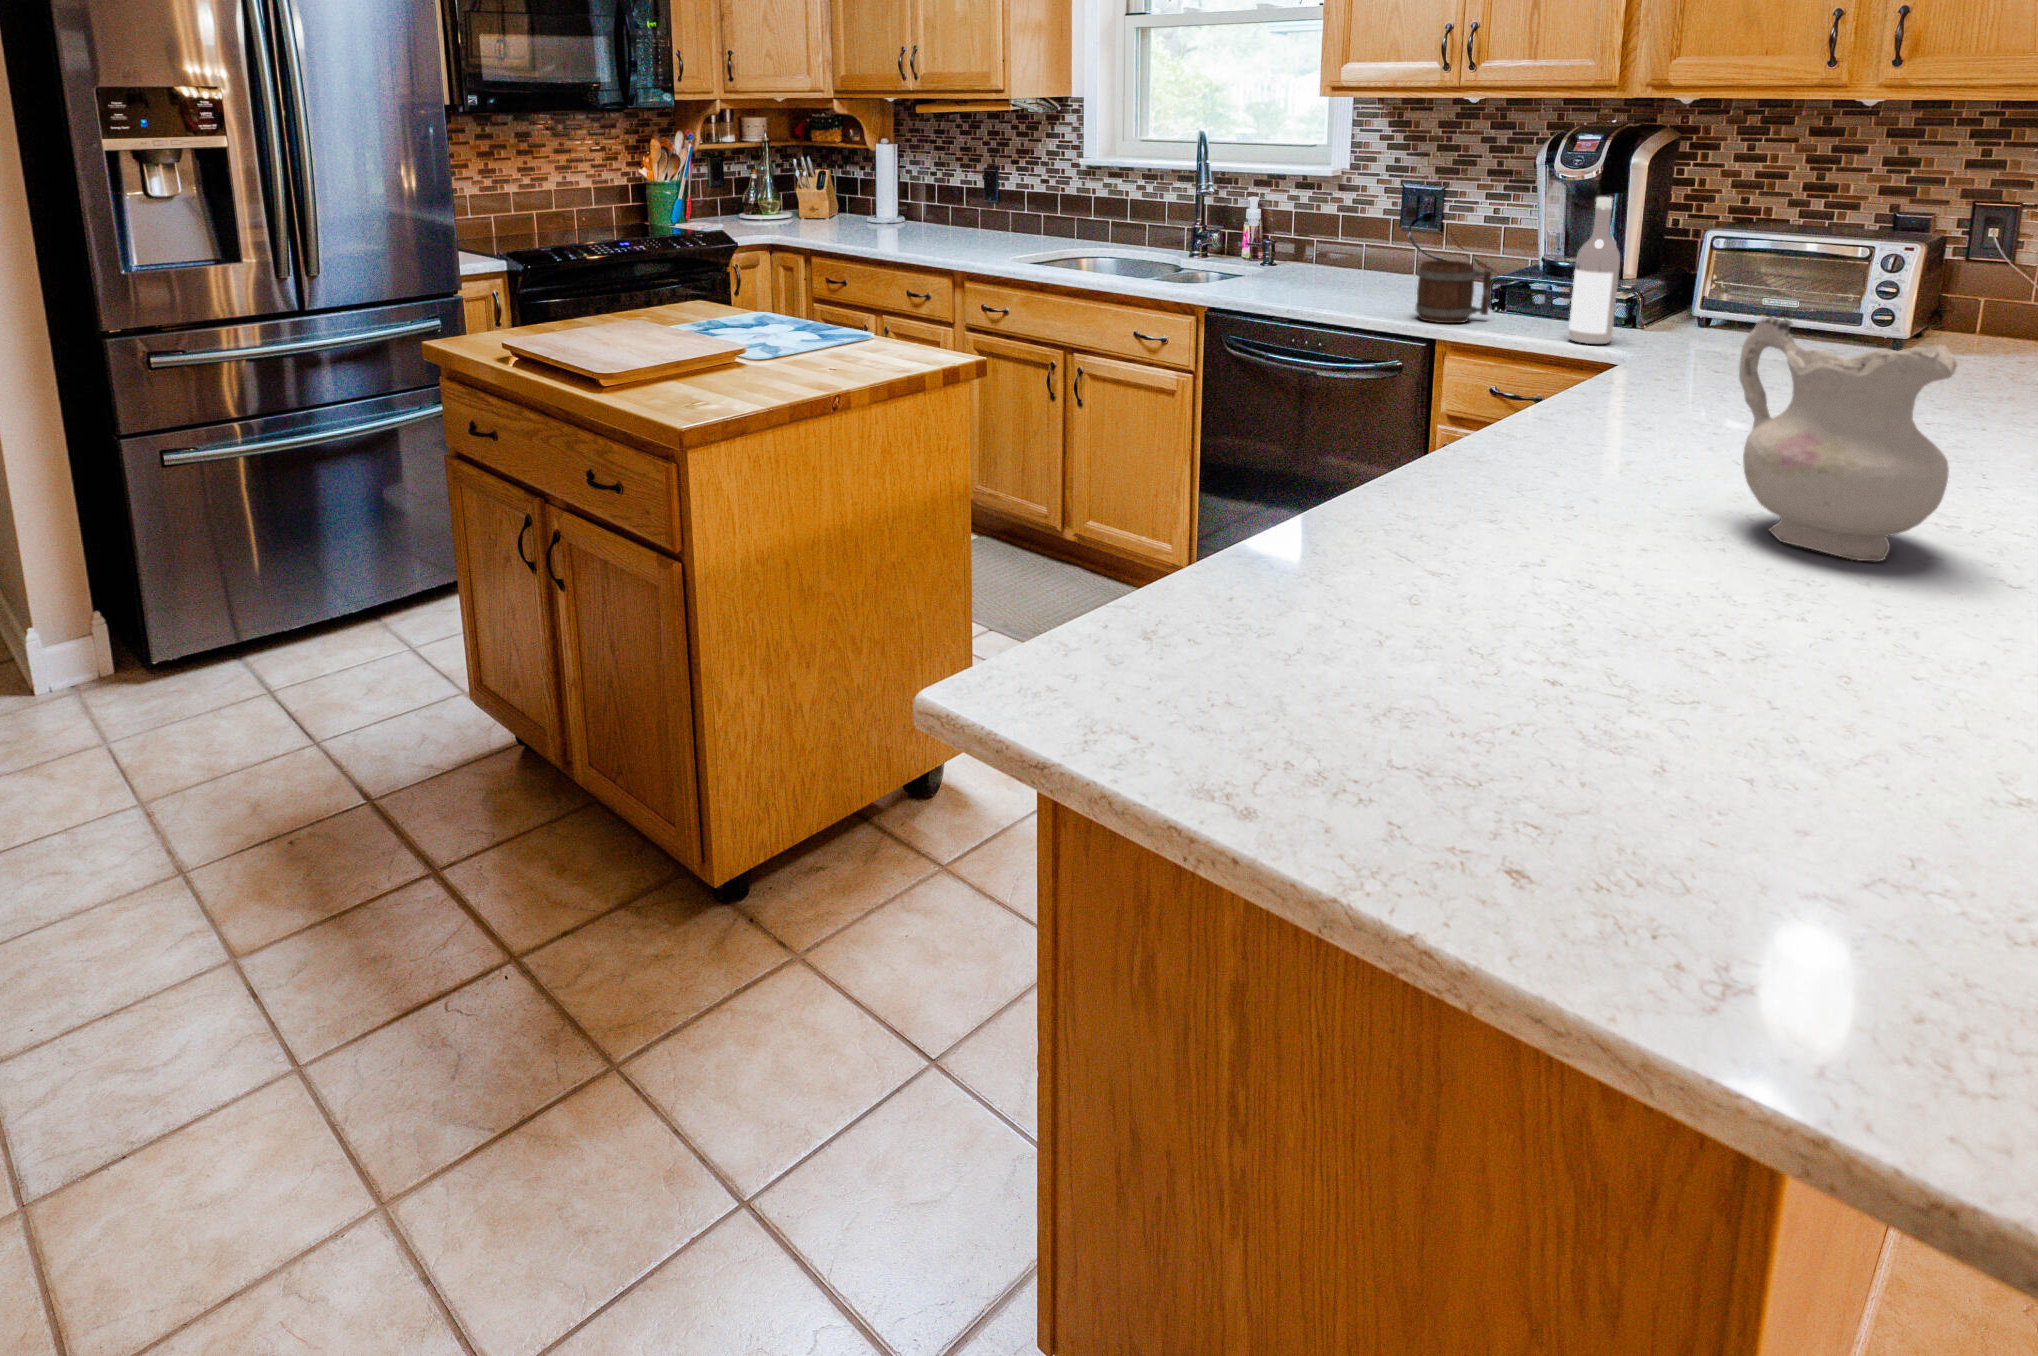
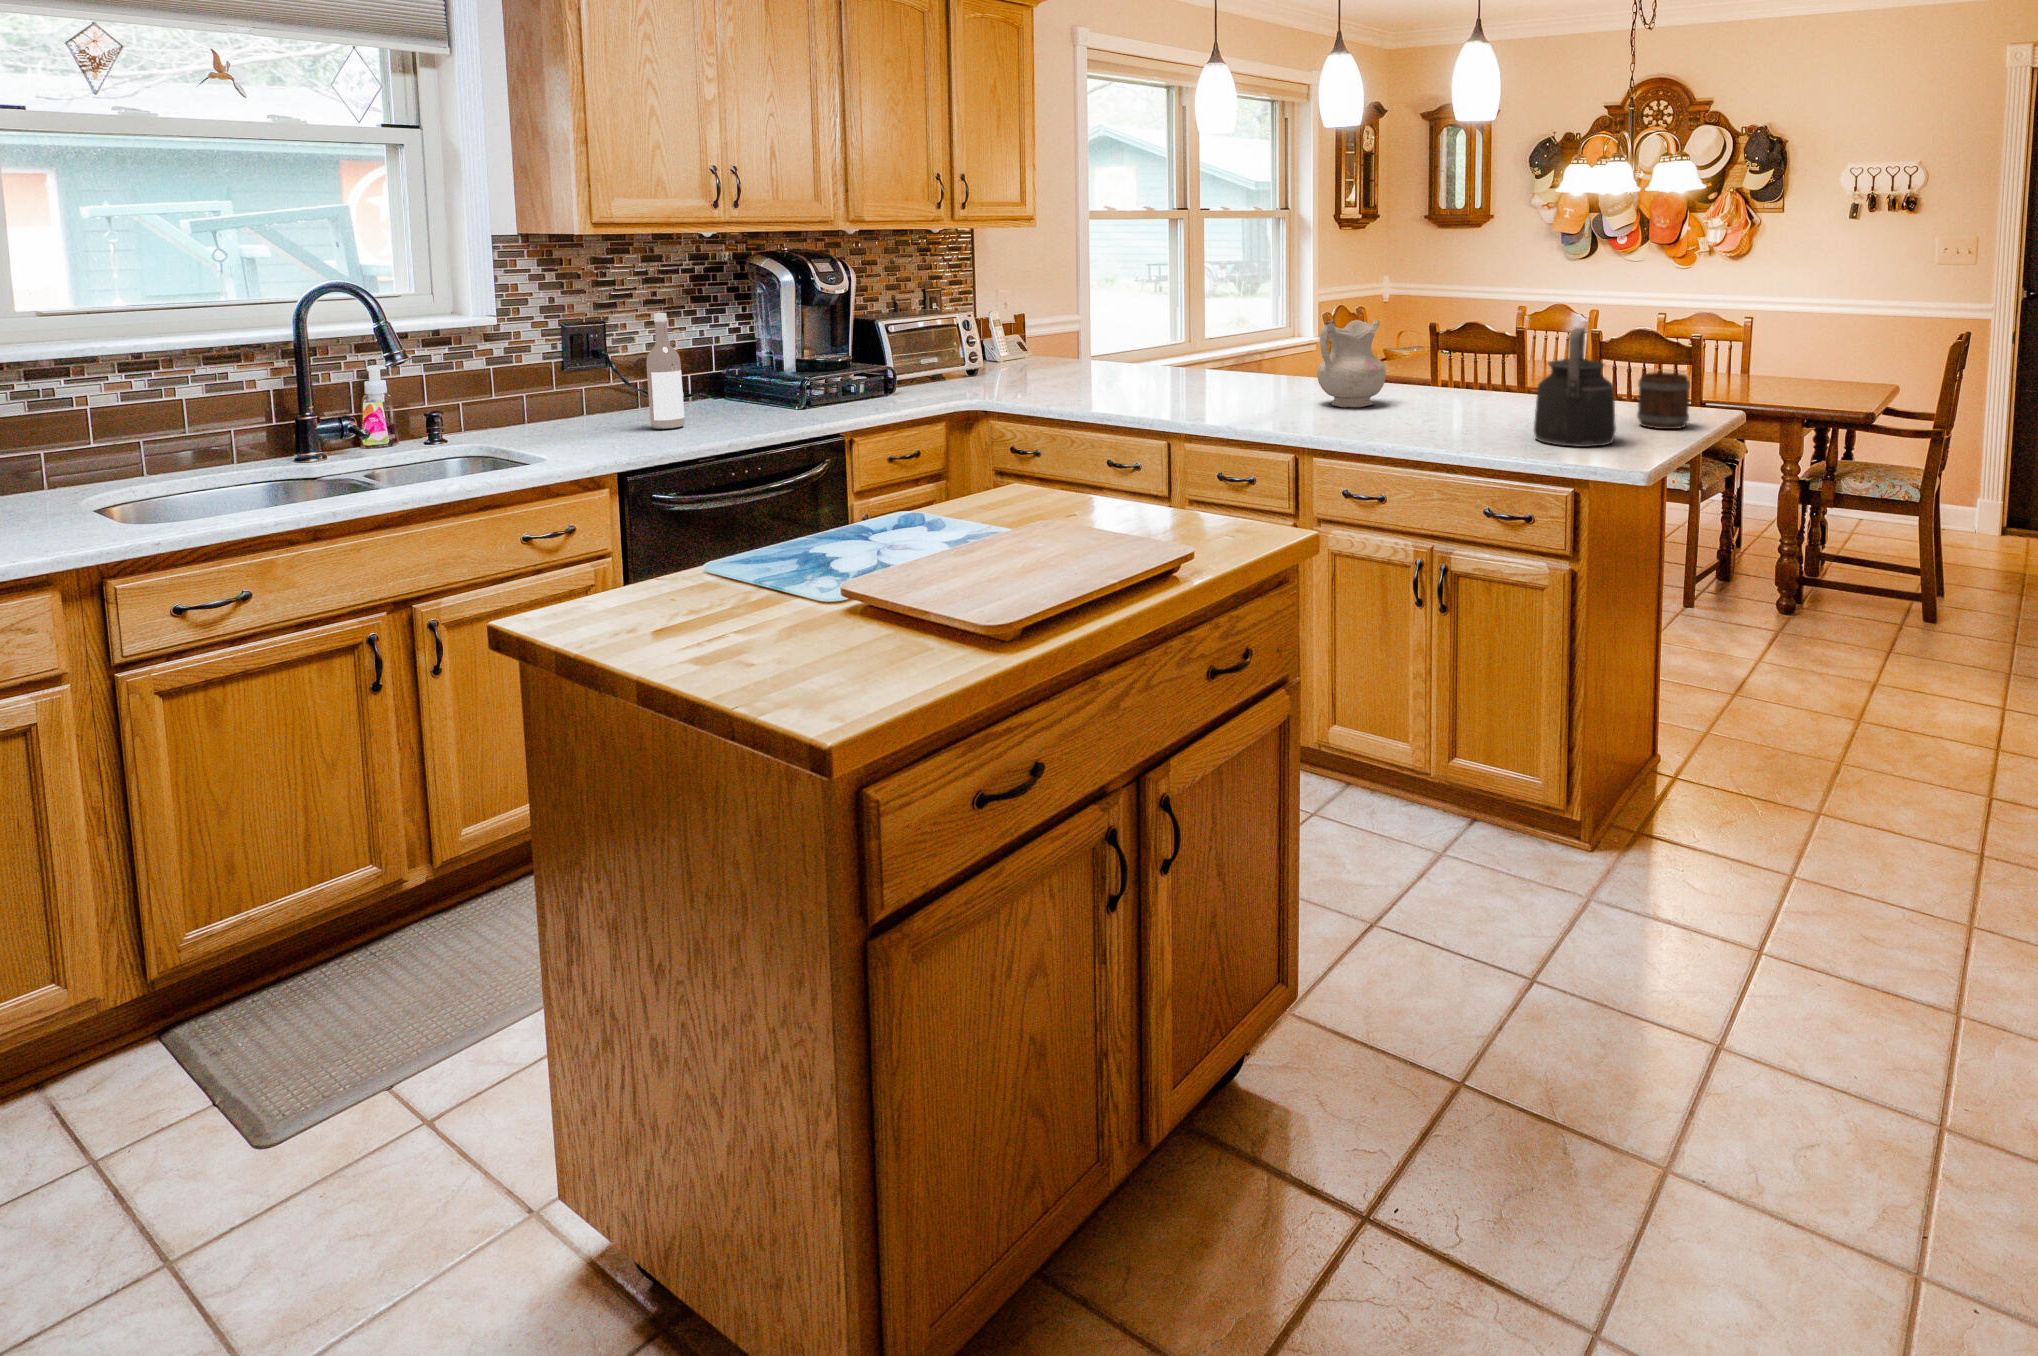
wine bottle: present [1568,197,1620,344] -> present [647,313,684,429]
mug: present [1416,260,1492,323] -> present [1637,372,1690,429]
kettle: none [1249,379,1625,743] -> present [1534,328,1616,447]

